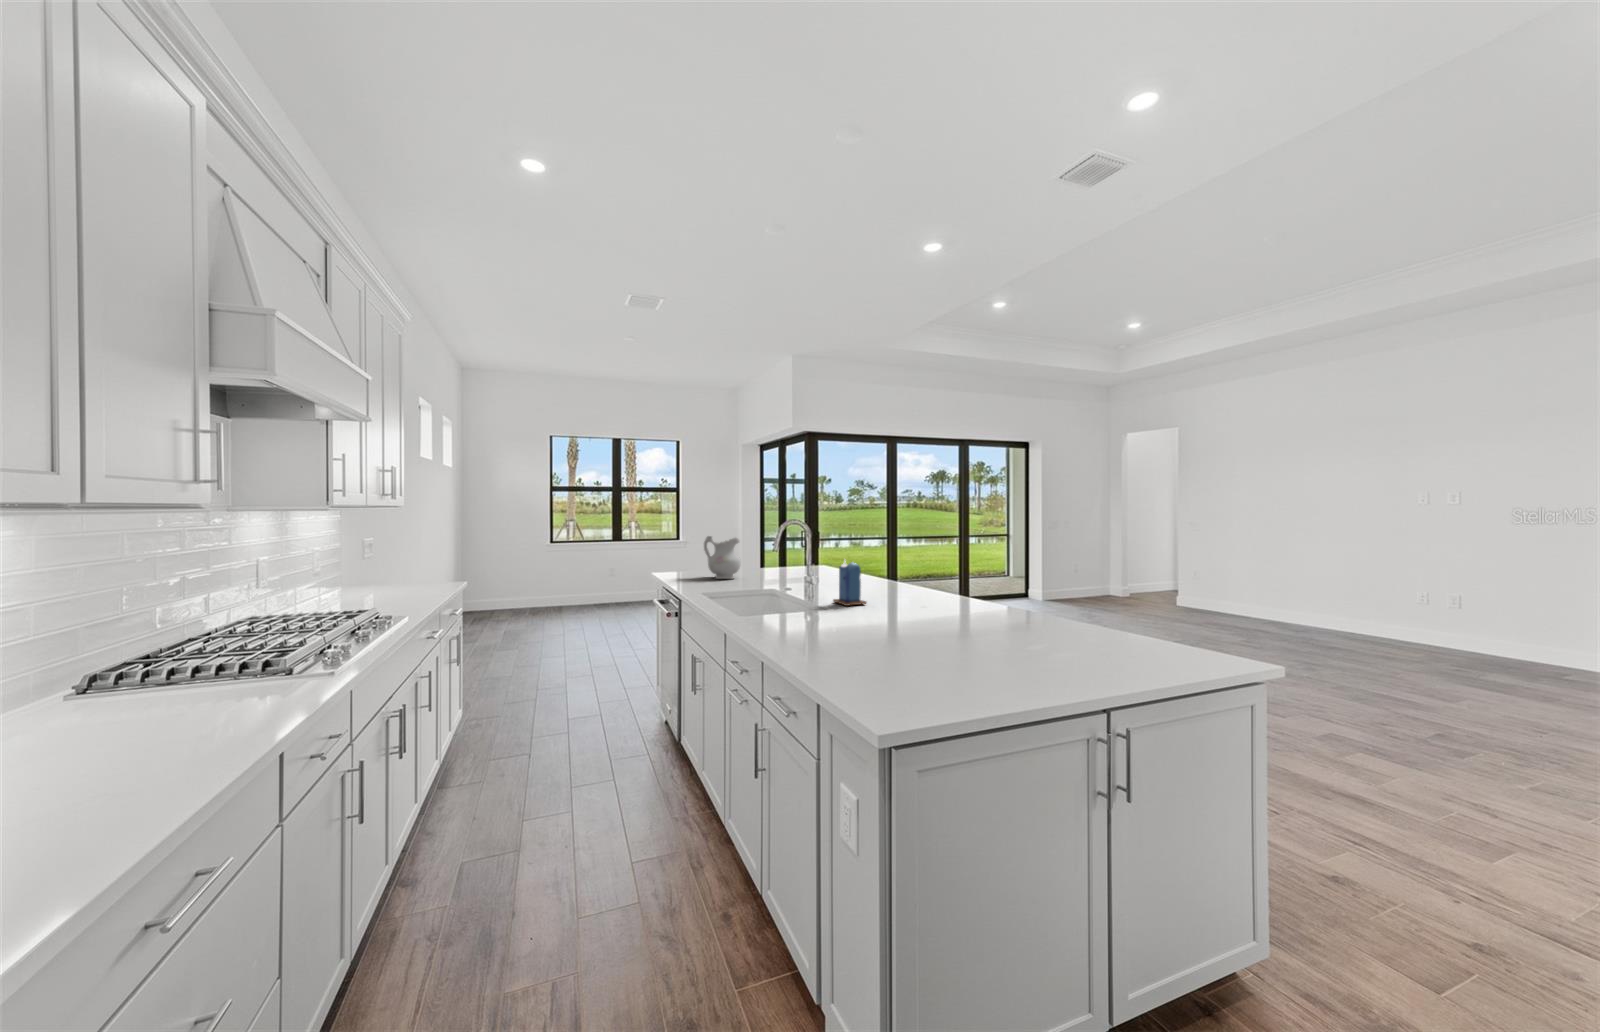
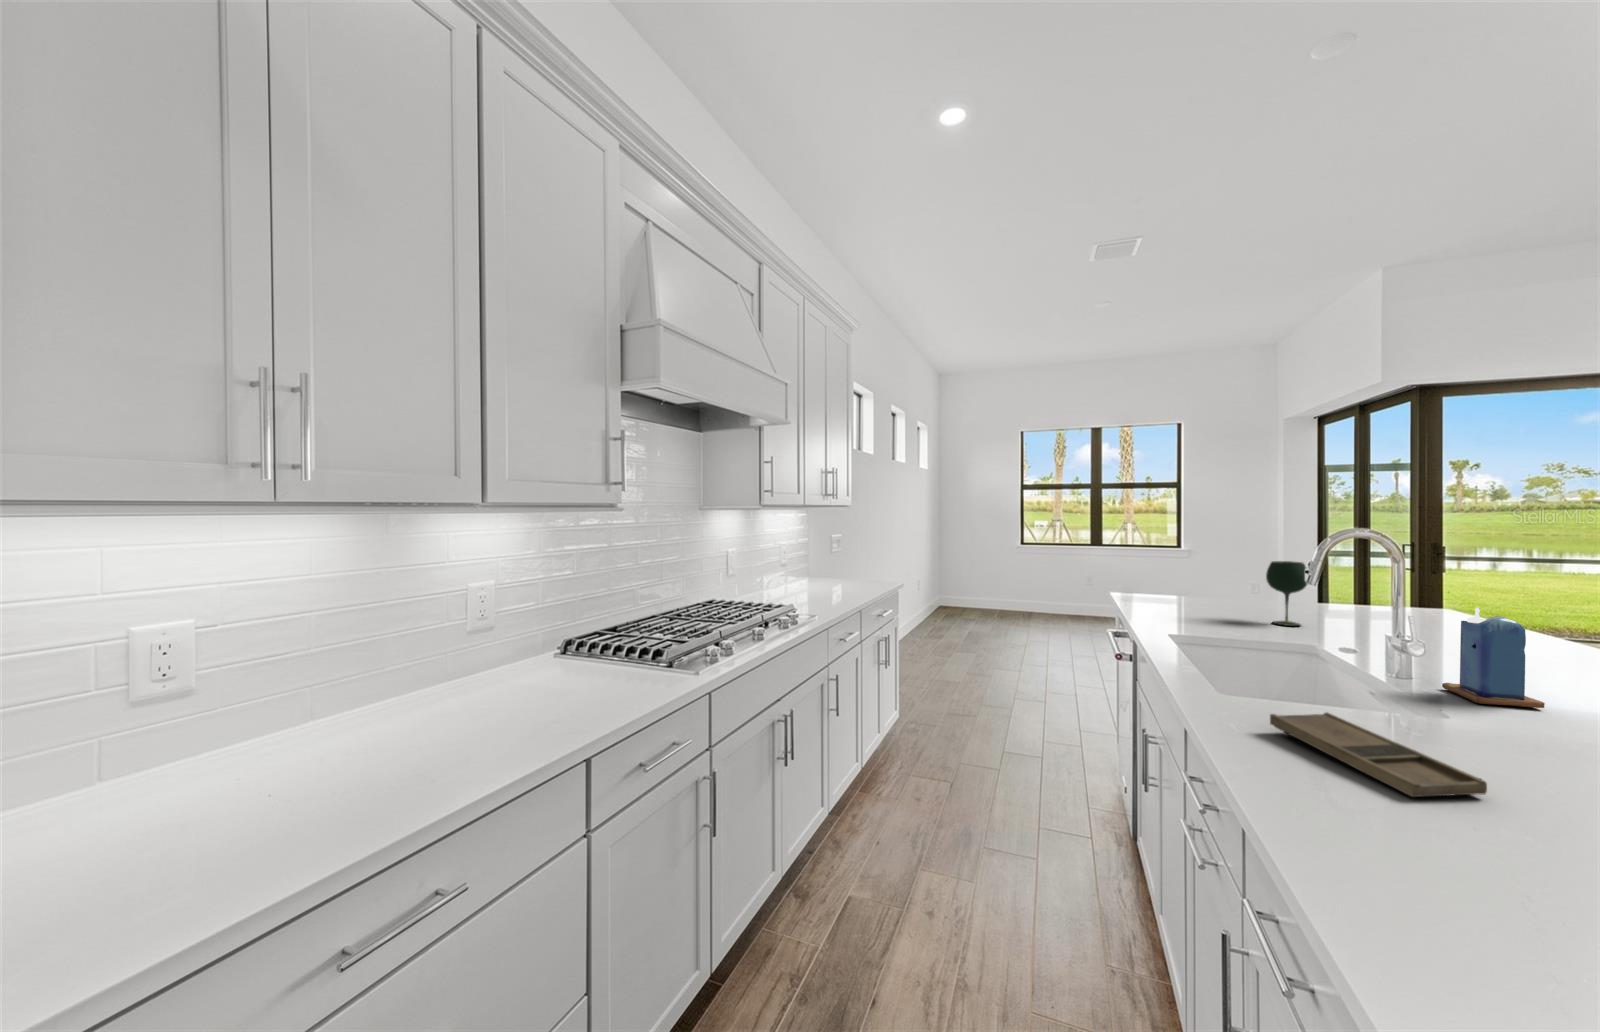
ceramic pitcher: present [704,536,741,579] -> none [1184,547,1249,614]
wine glass: none [751,542,772,582] -> present [1266,561,1307,626]
tray: none [774,616,854,642] -> present [1270,713,1487,797]

